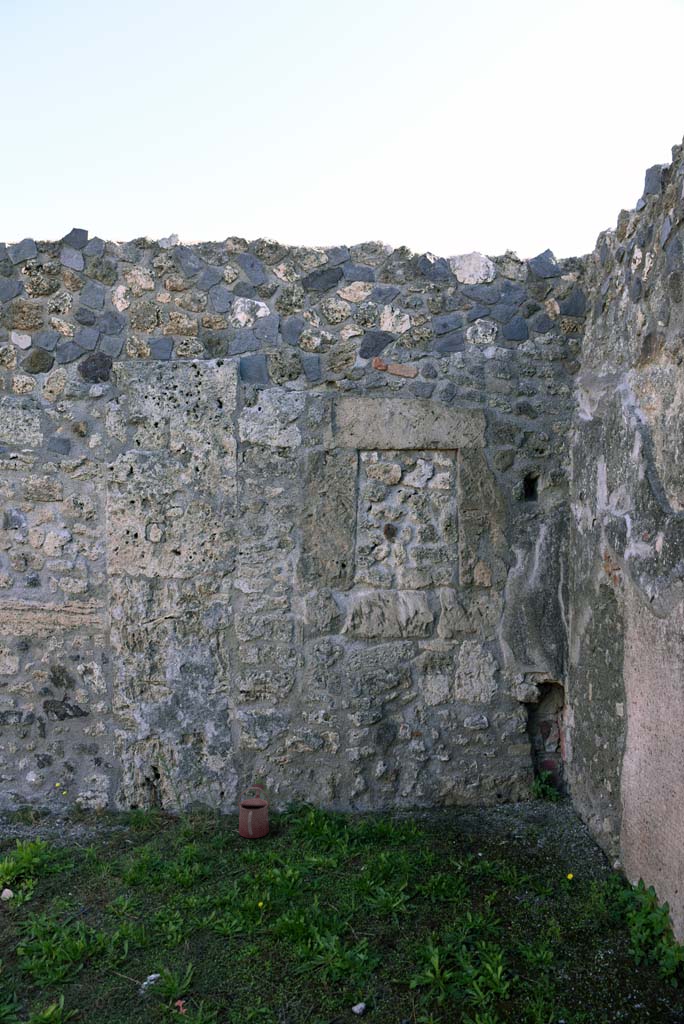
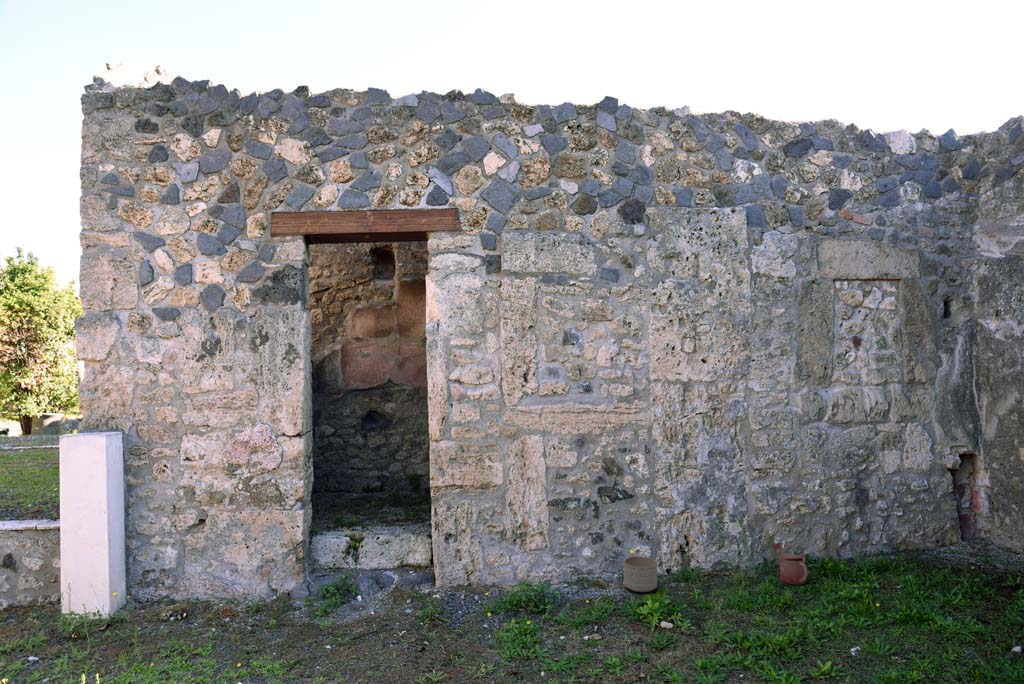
planter: none [54,787,96,831] -> present [623,556,657,592]

